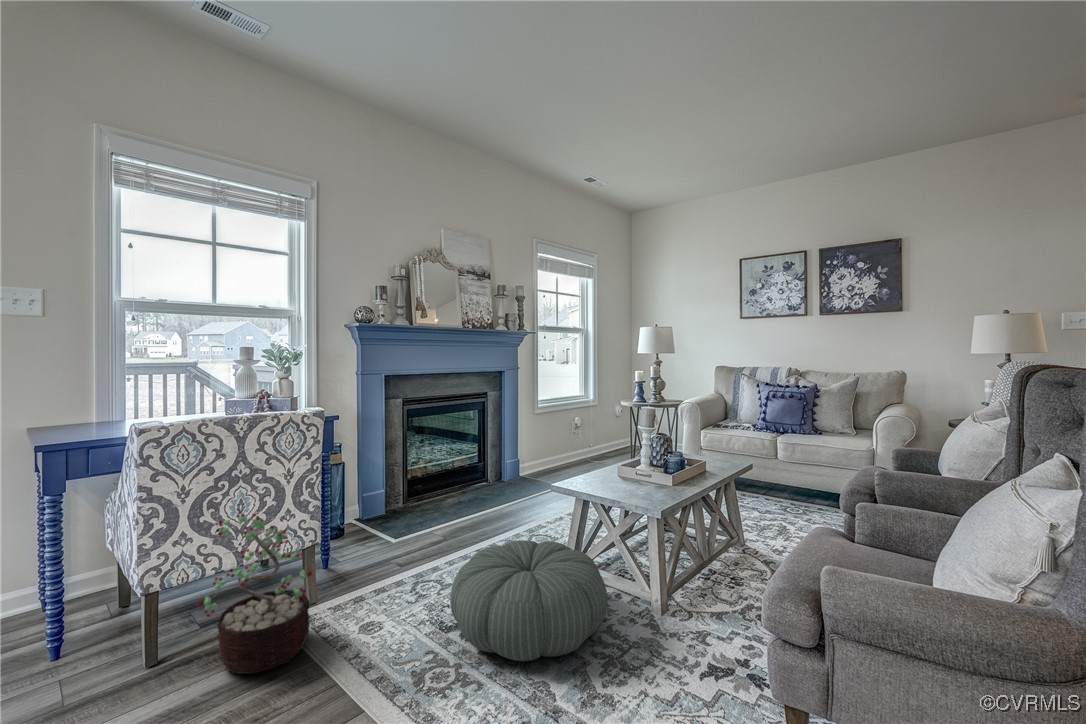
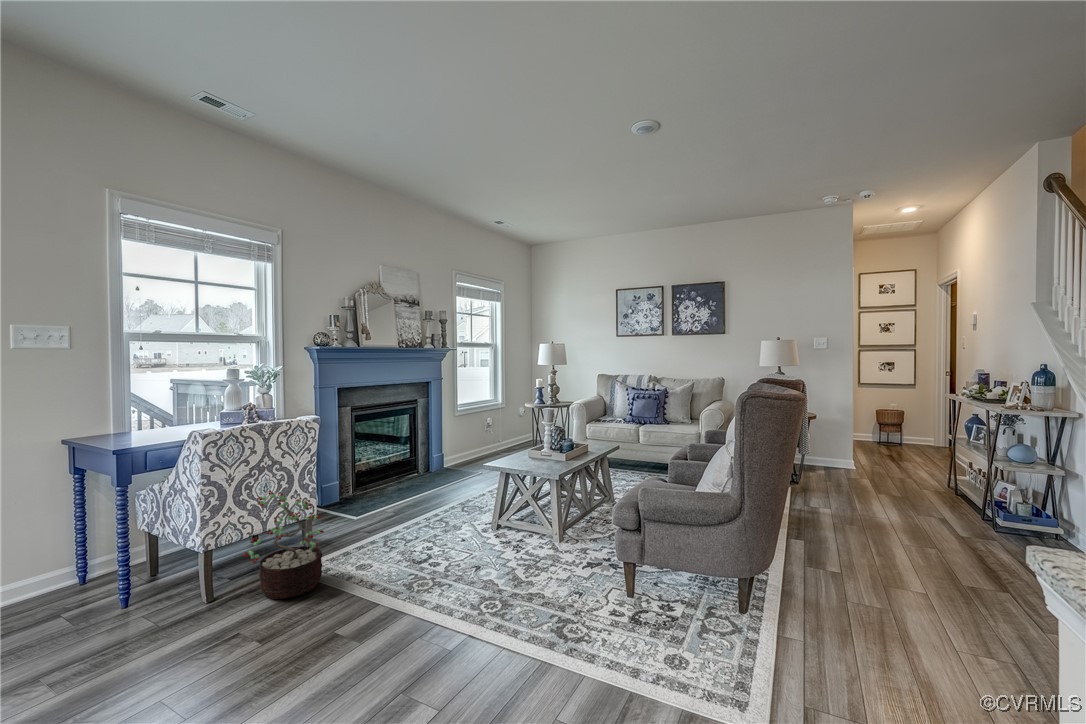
pouf: present [450,540,608,661] -> none [421,502,526,572]

